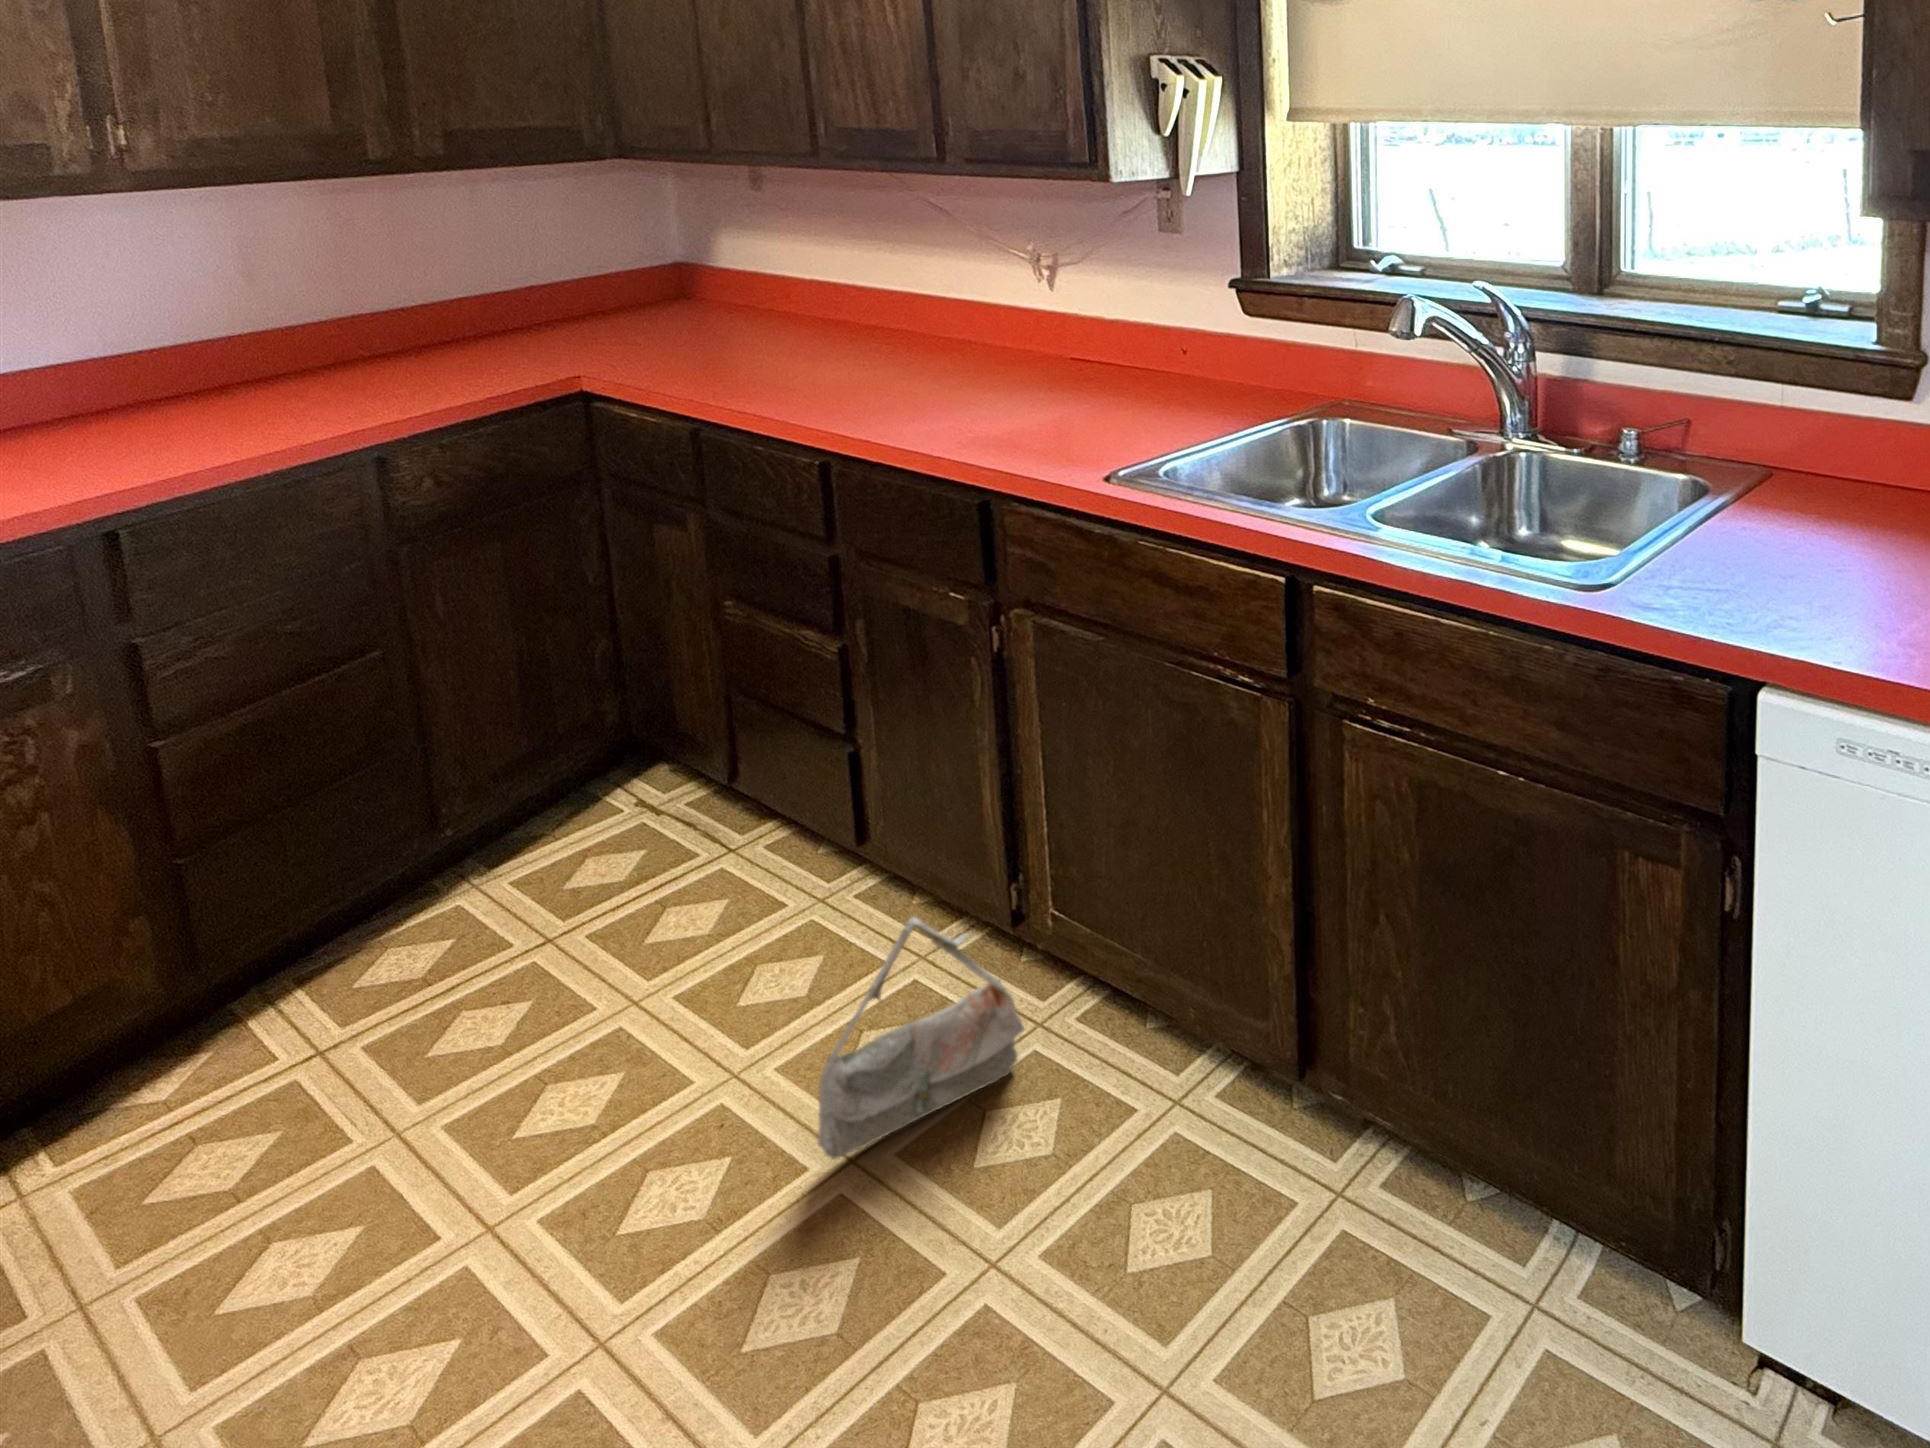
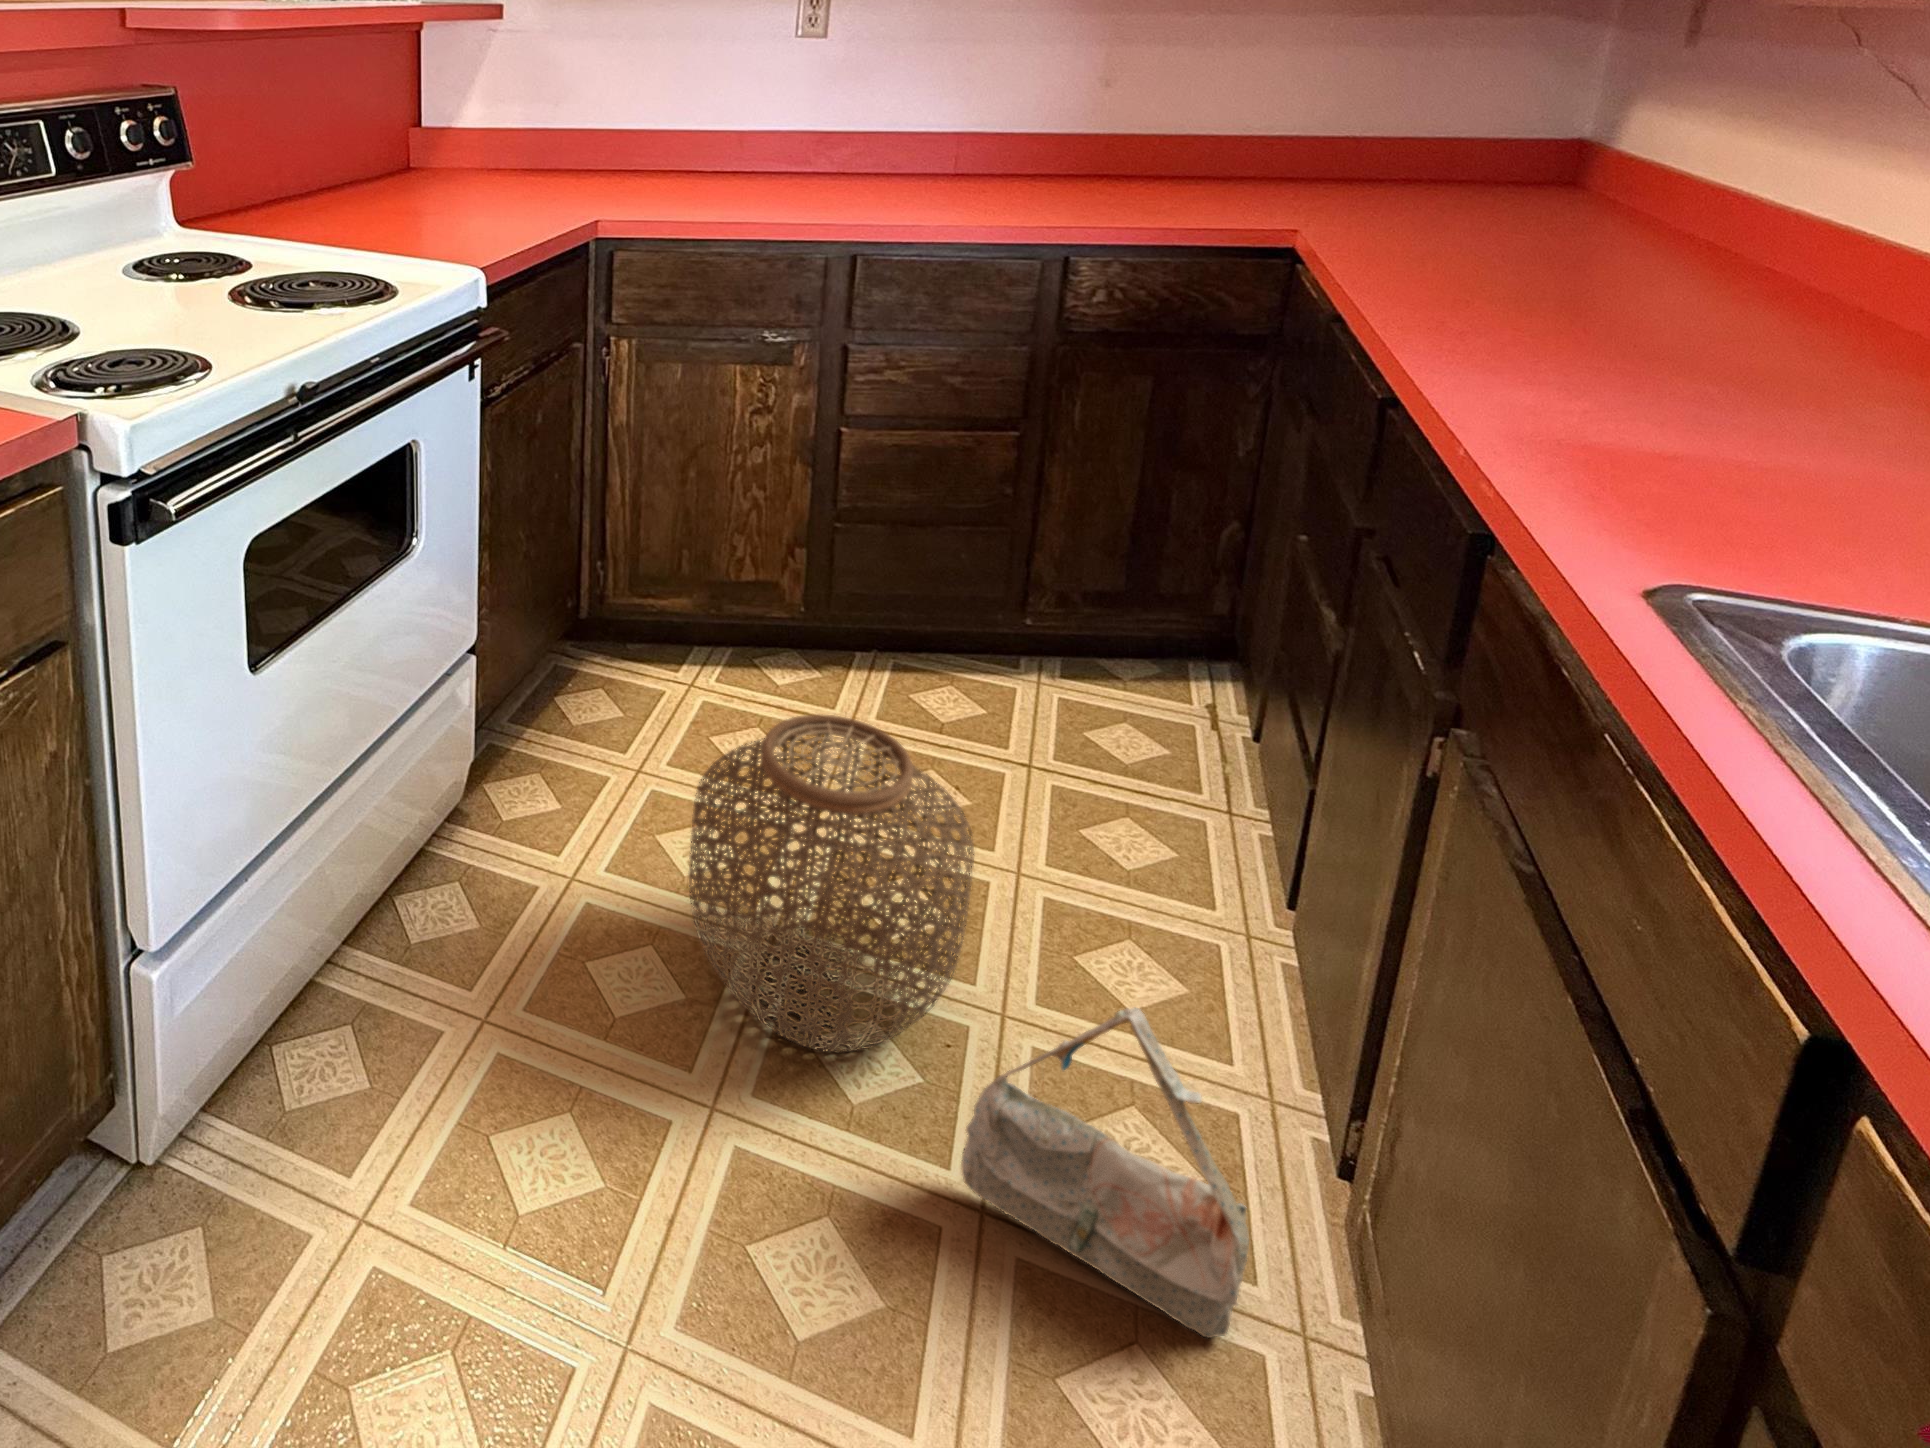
woven basket: none [375,928,718,1277] -> present [689,714,974,1052]

